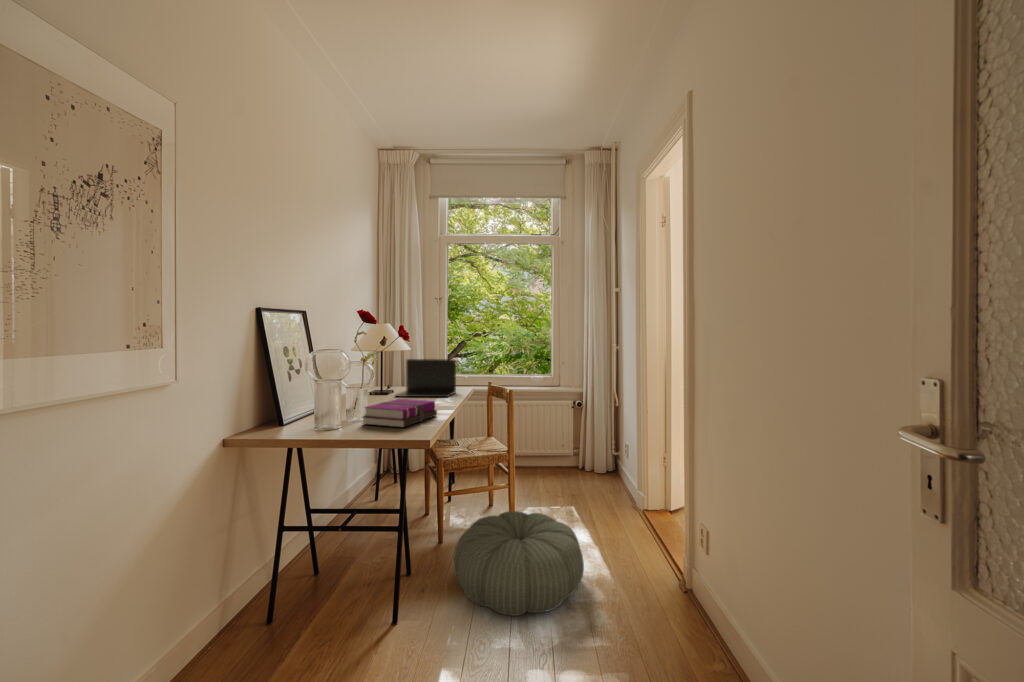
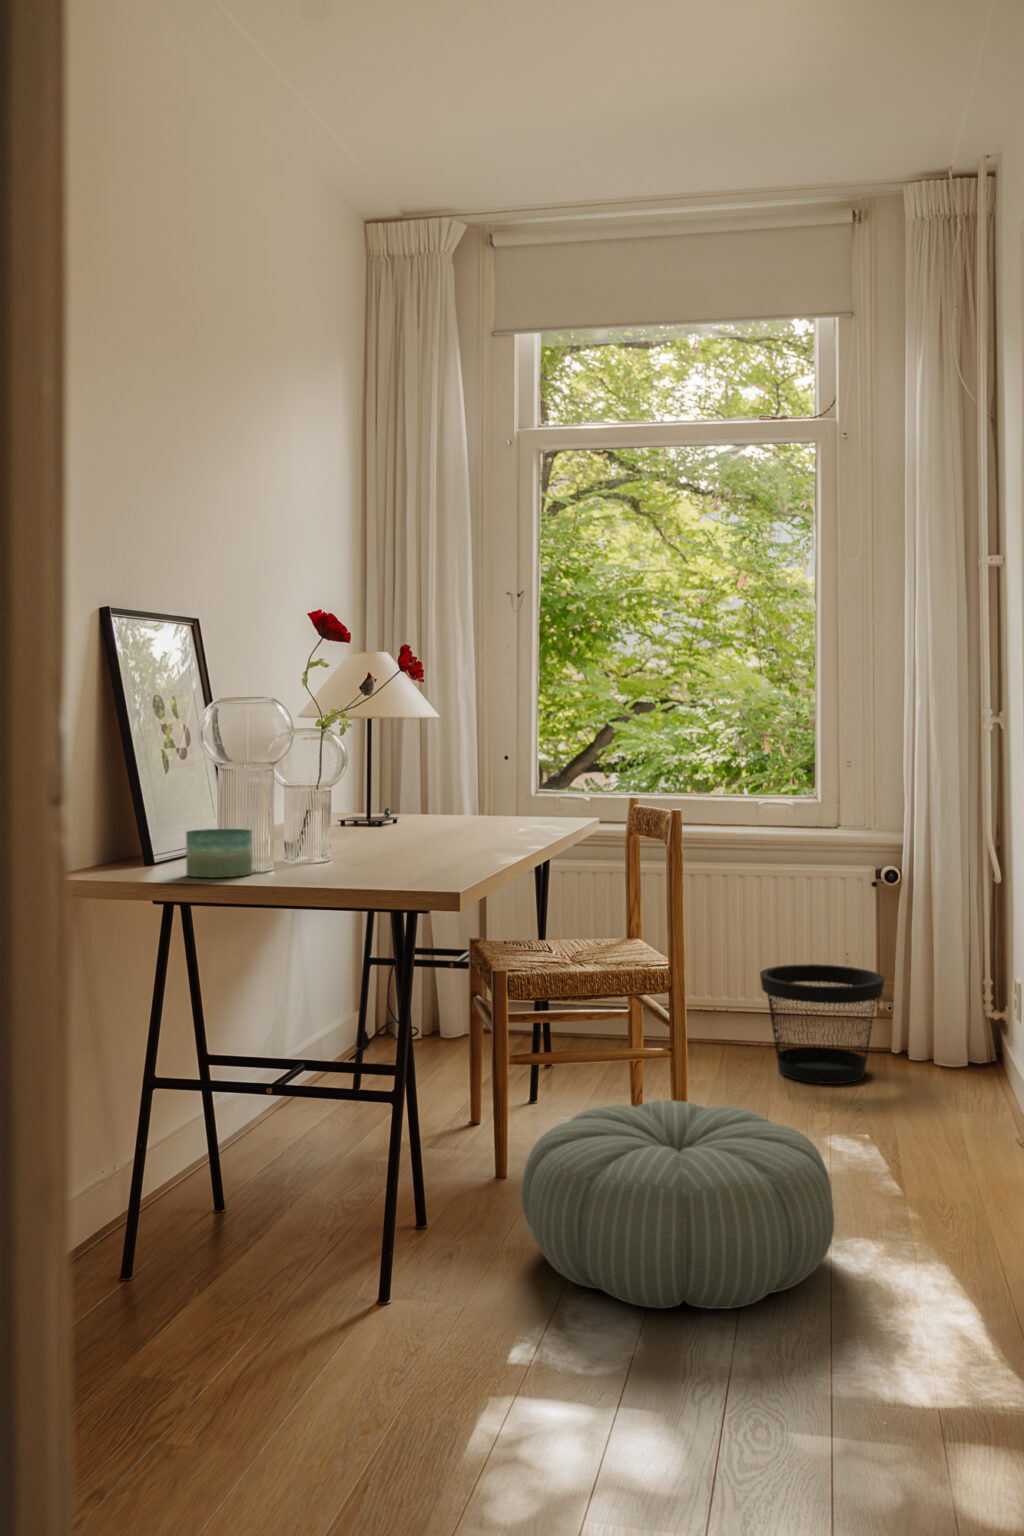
laptop: present [396,359,456,397] -> none [395,744,546,833]
hardback book: present [363,399,437,427] -> none [315,819,486,870]
candle: none [299,411,332,437] -> present [186,829,252,877]
wastebasket: none [534,437,579,483] -> present [760,964,885,1084]

